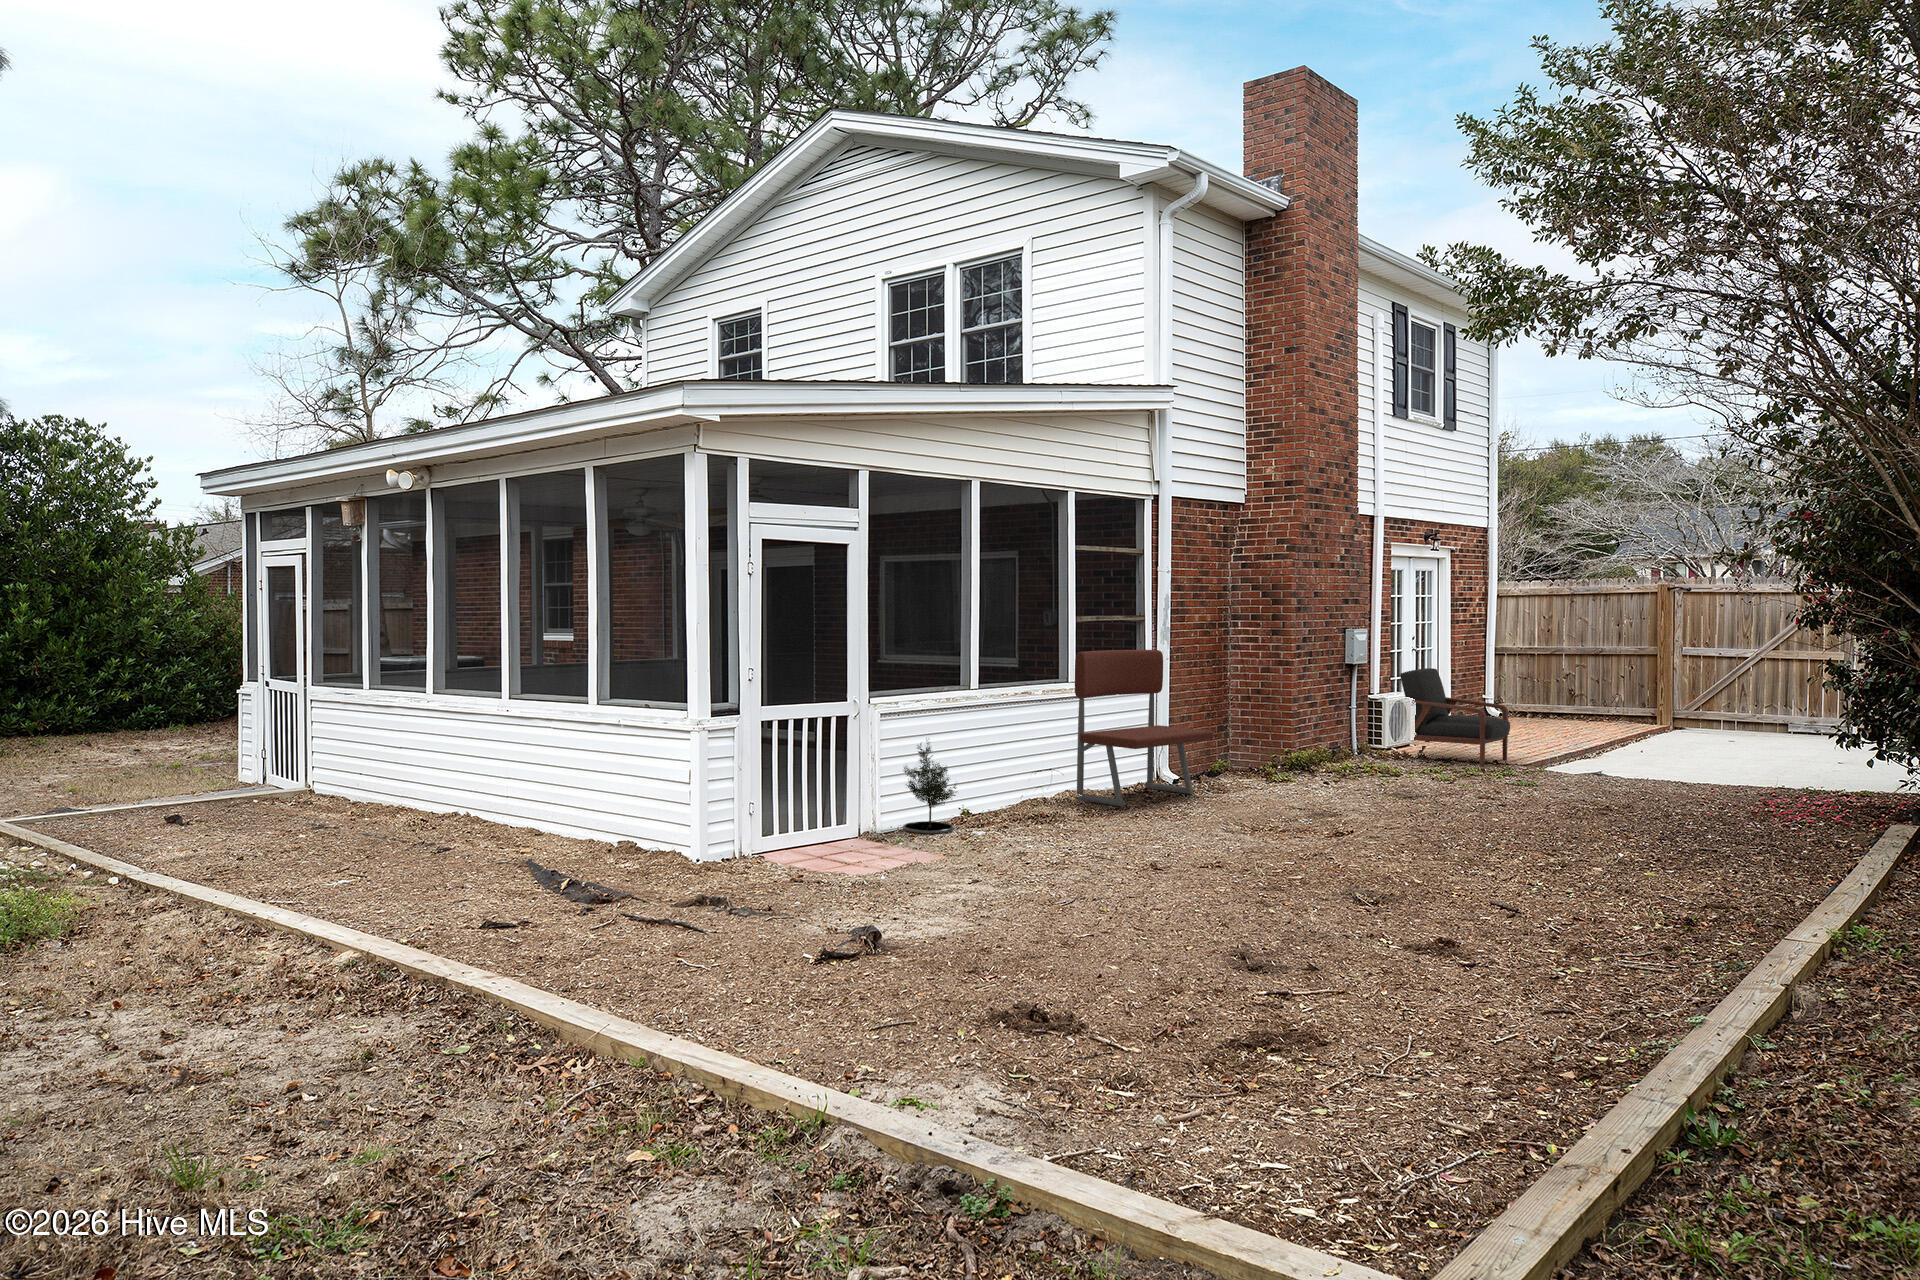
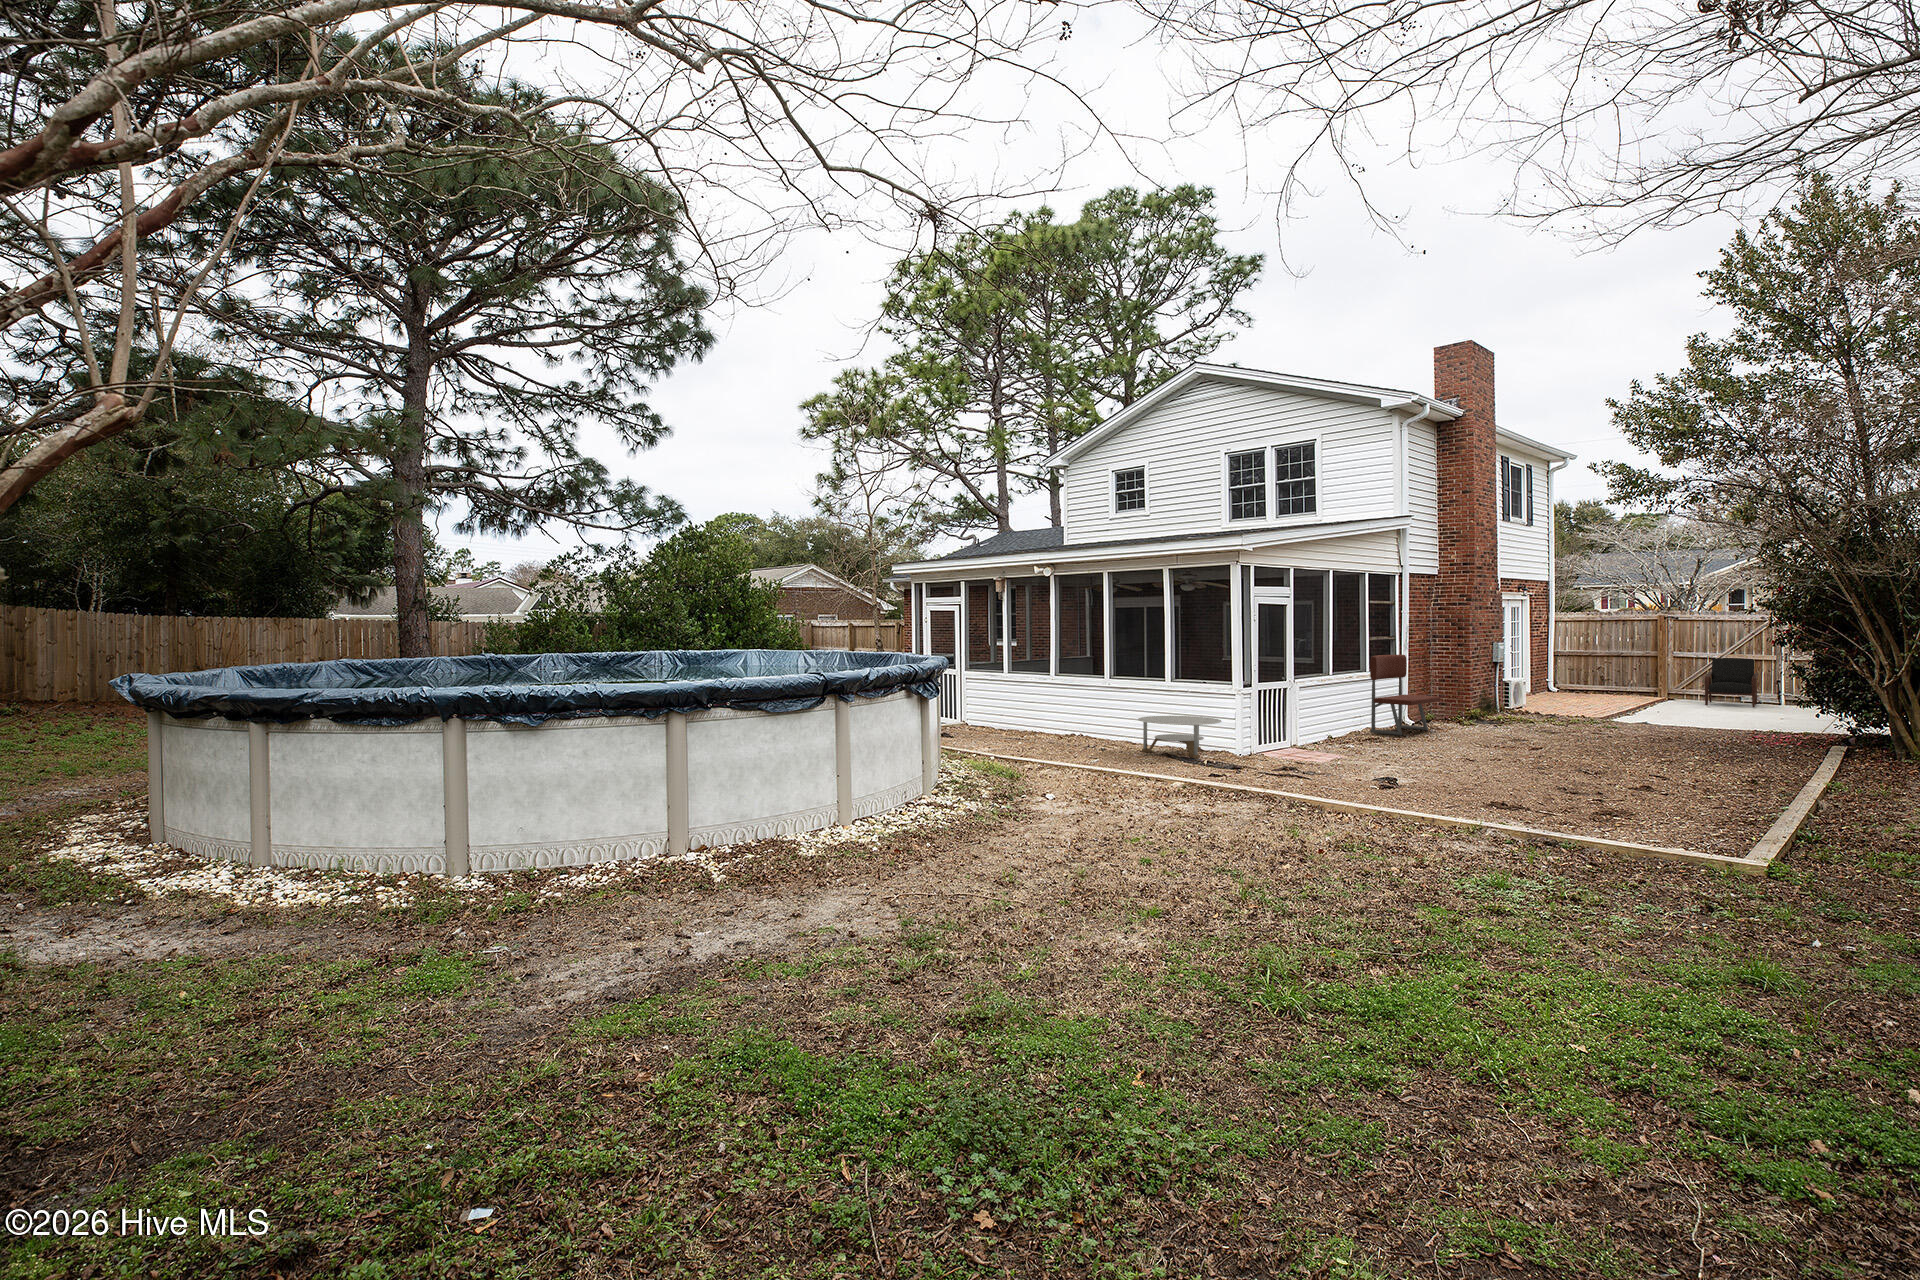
chair: present [1394,668,1510,767] -> present [1705,658,1759,707]
potted tree: present [903,742,956,834] -> present [1475,688,1498,724]
round table: none [481,771,666,871] -> present [1138,716,1221,758]

